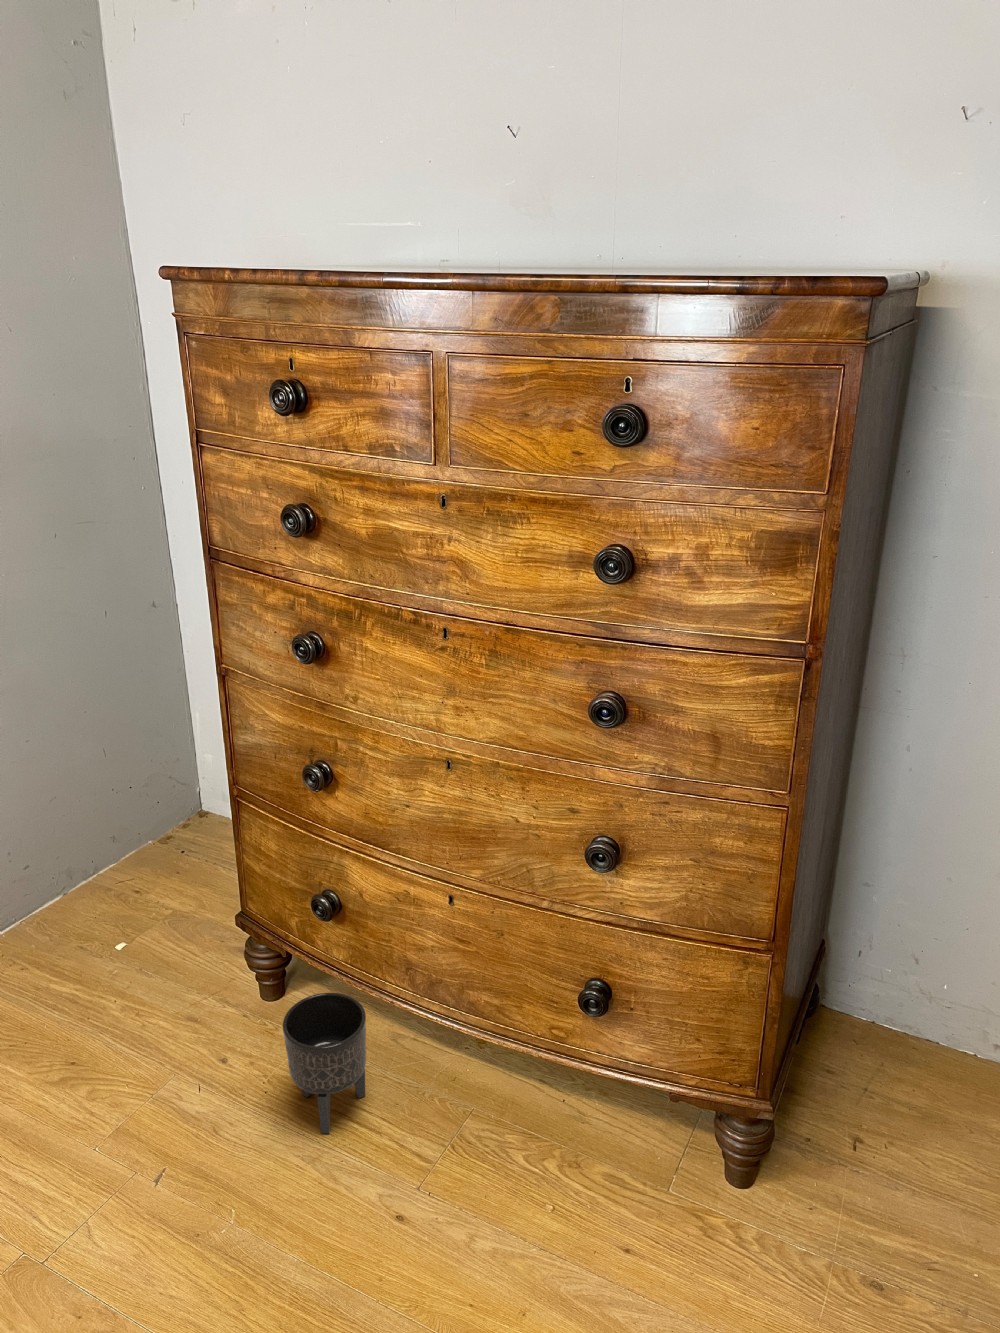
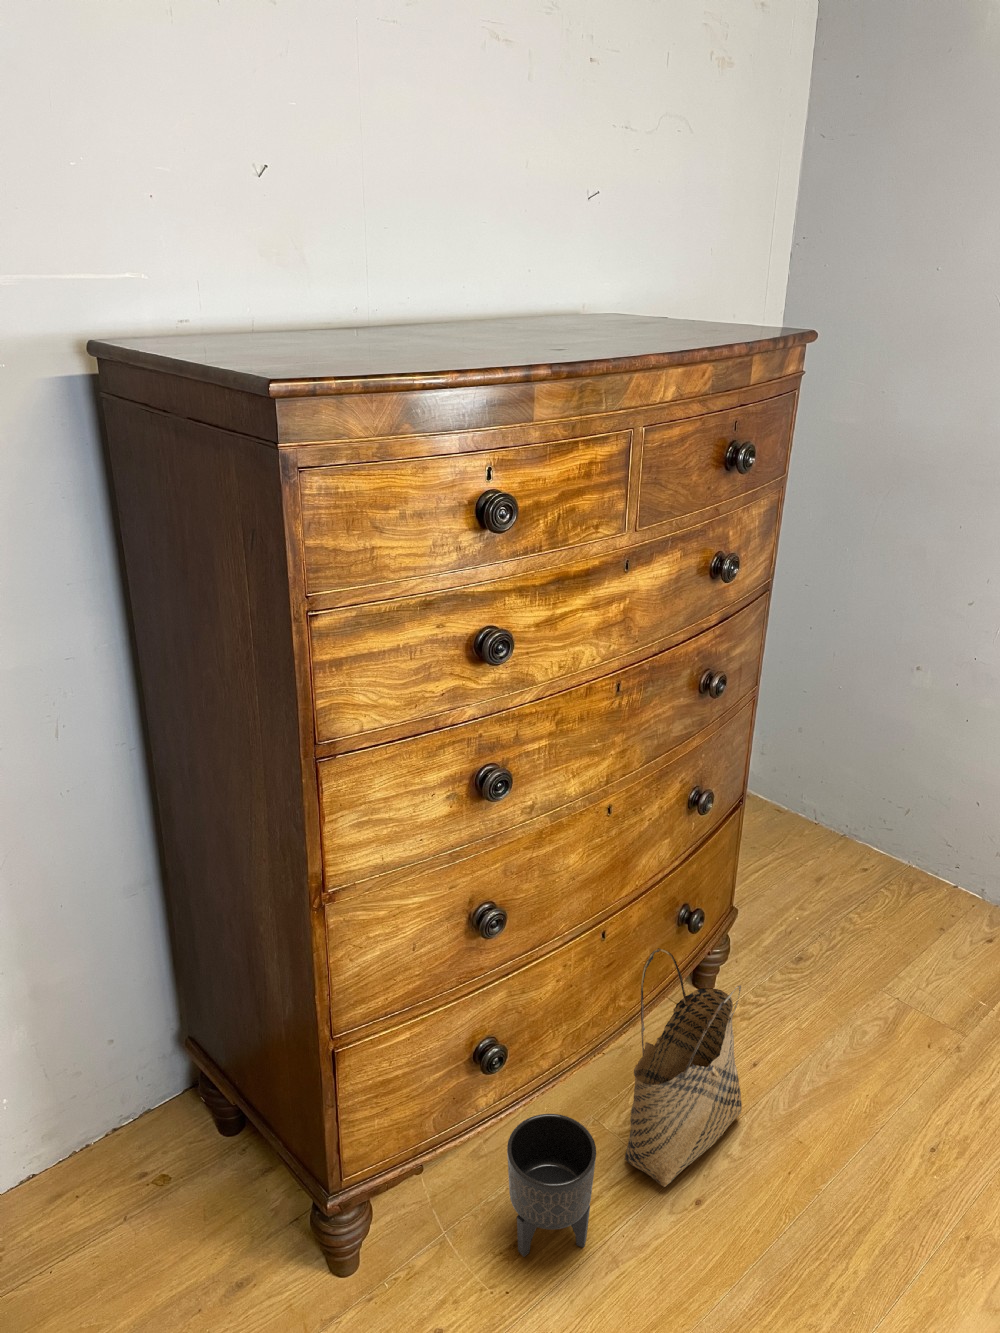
woven basket: none [396,967,568,1231] -> present [625,948,742,1187]

